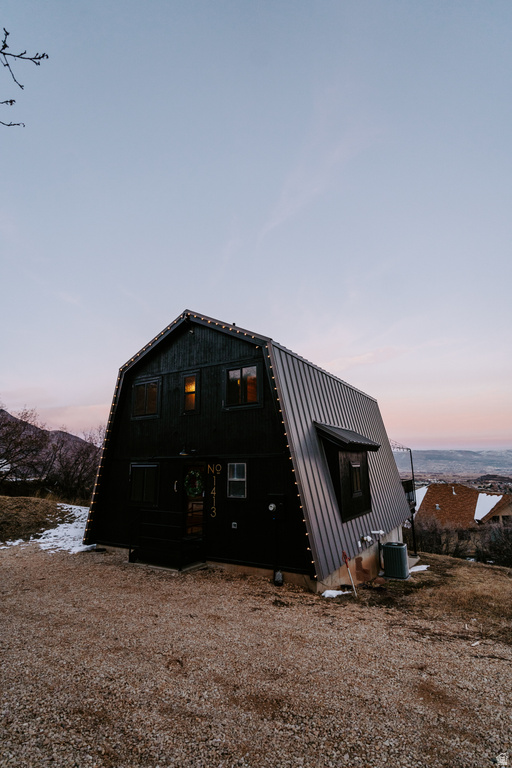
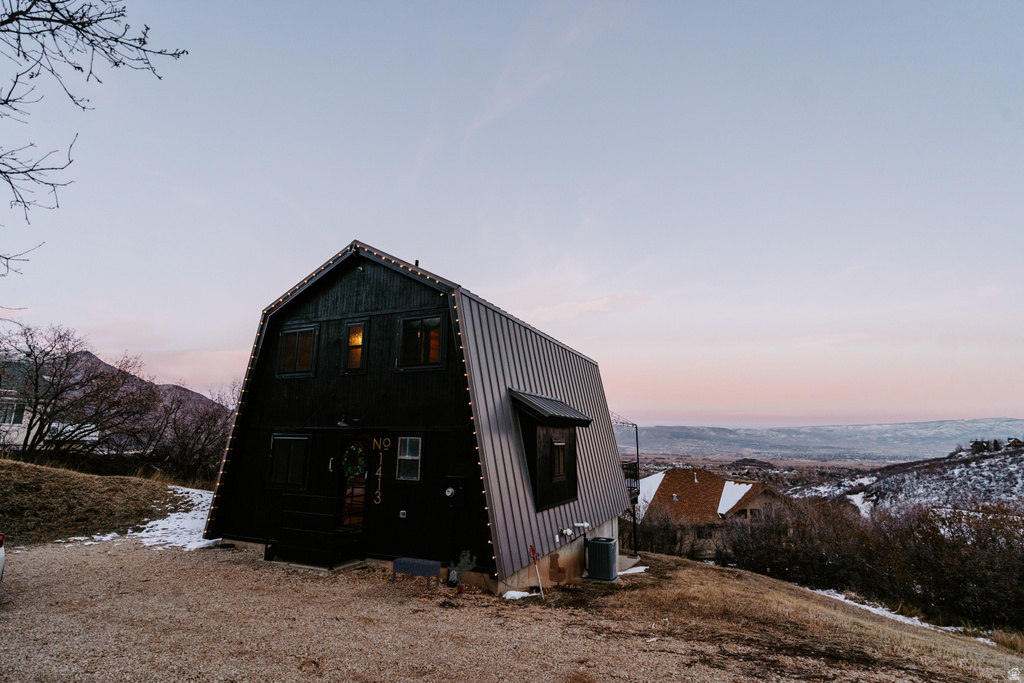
potted tree: none [274,555,299,592] -> present [448,551,476,593]
bench: none [228,560,268,588] -> present [392,558,441,589]

